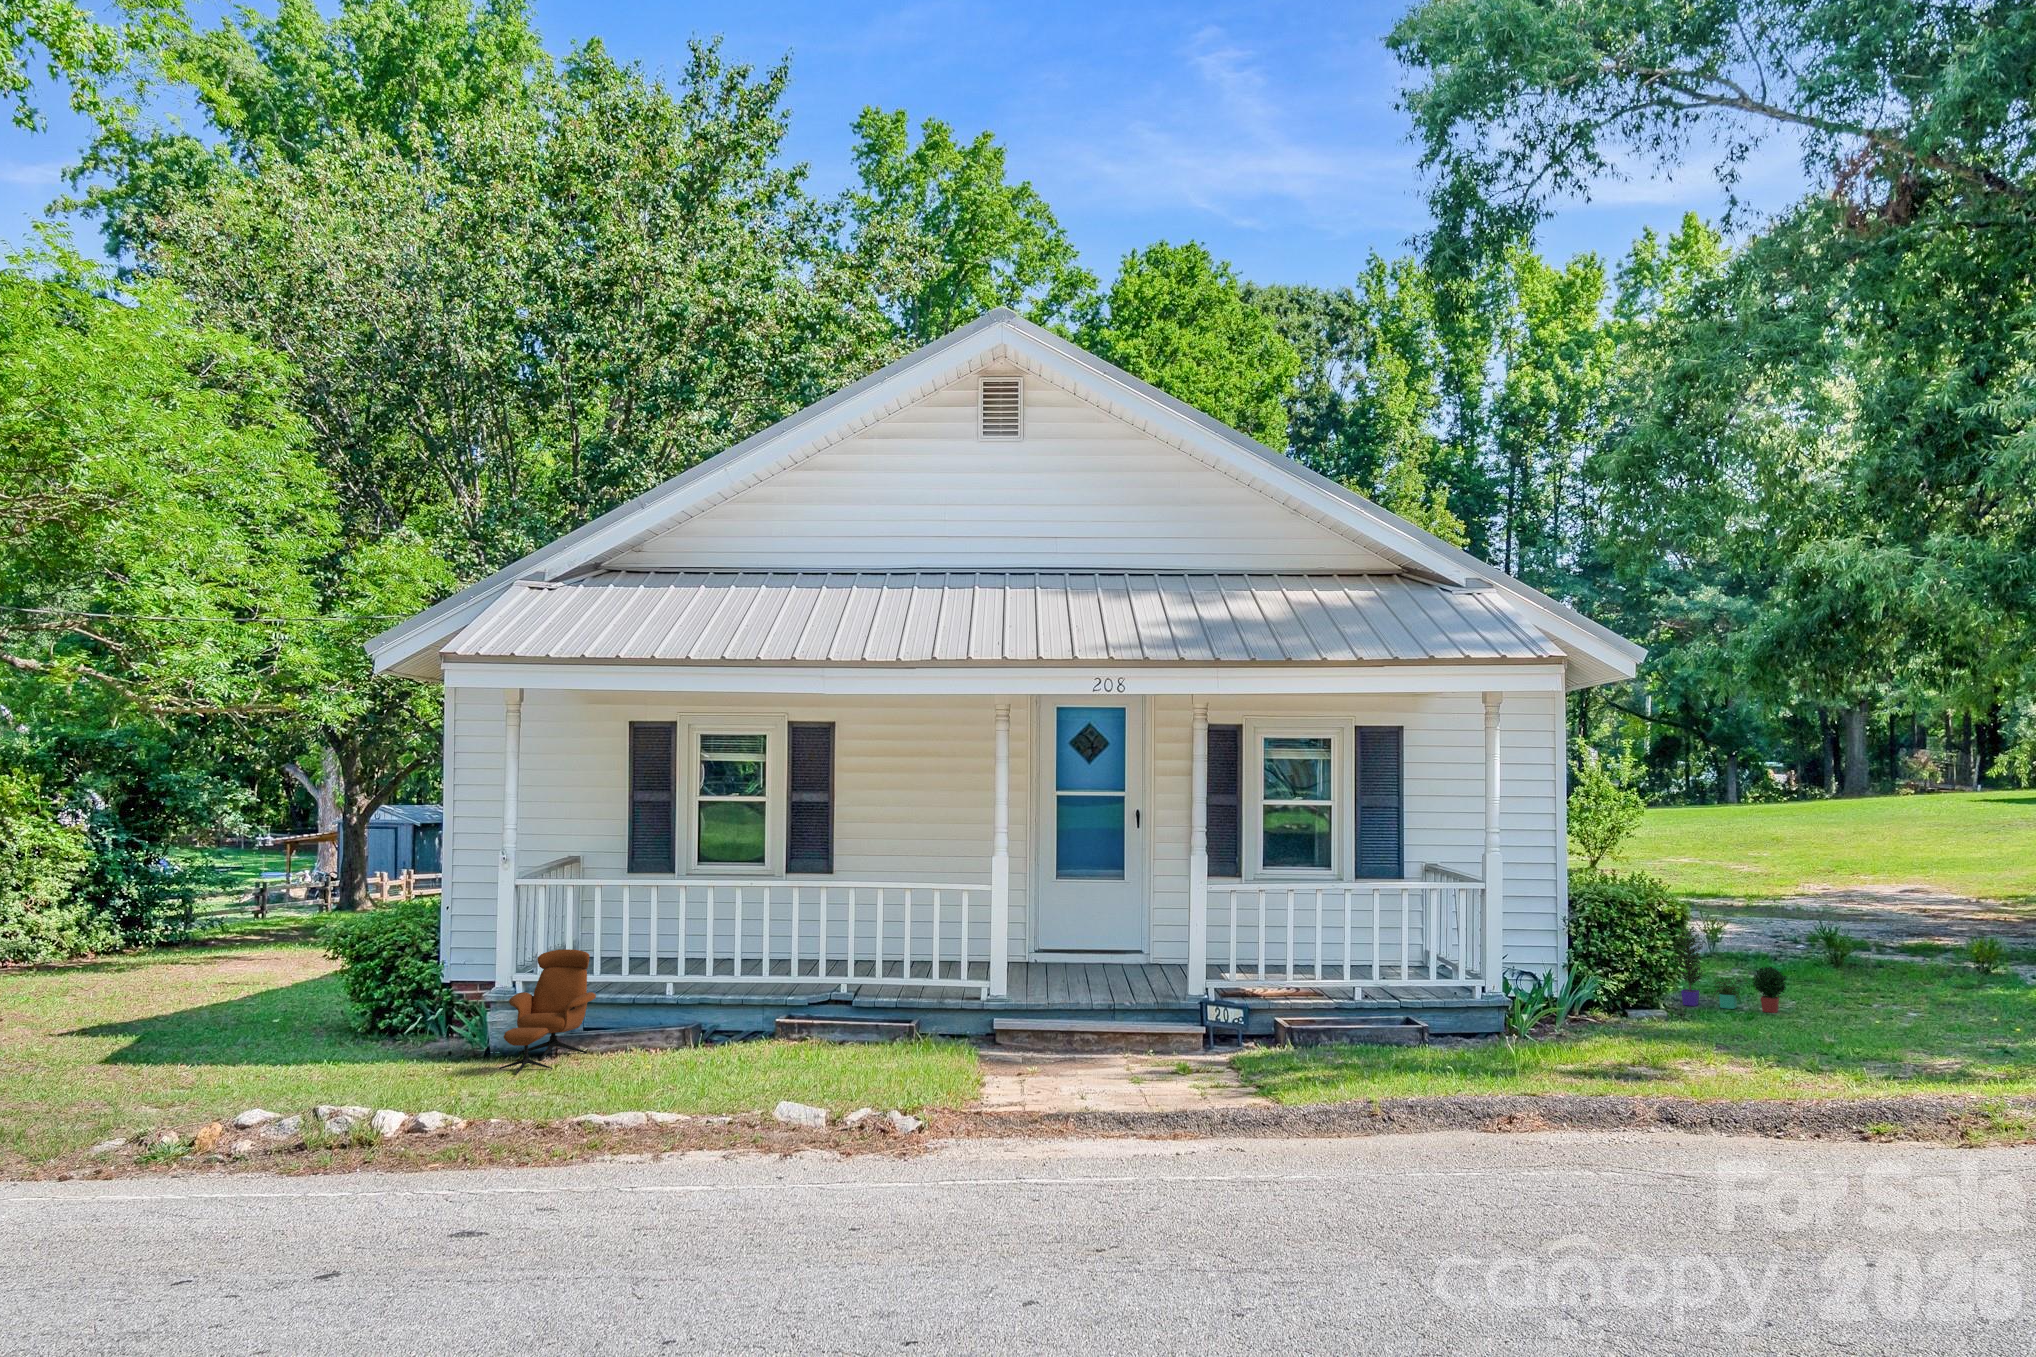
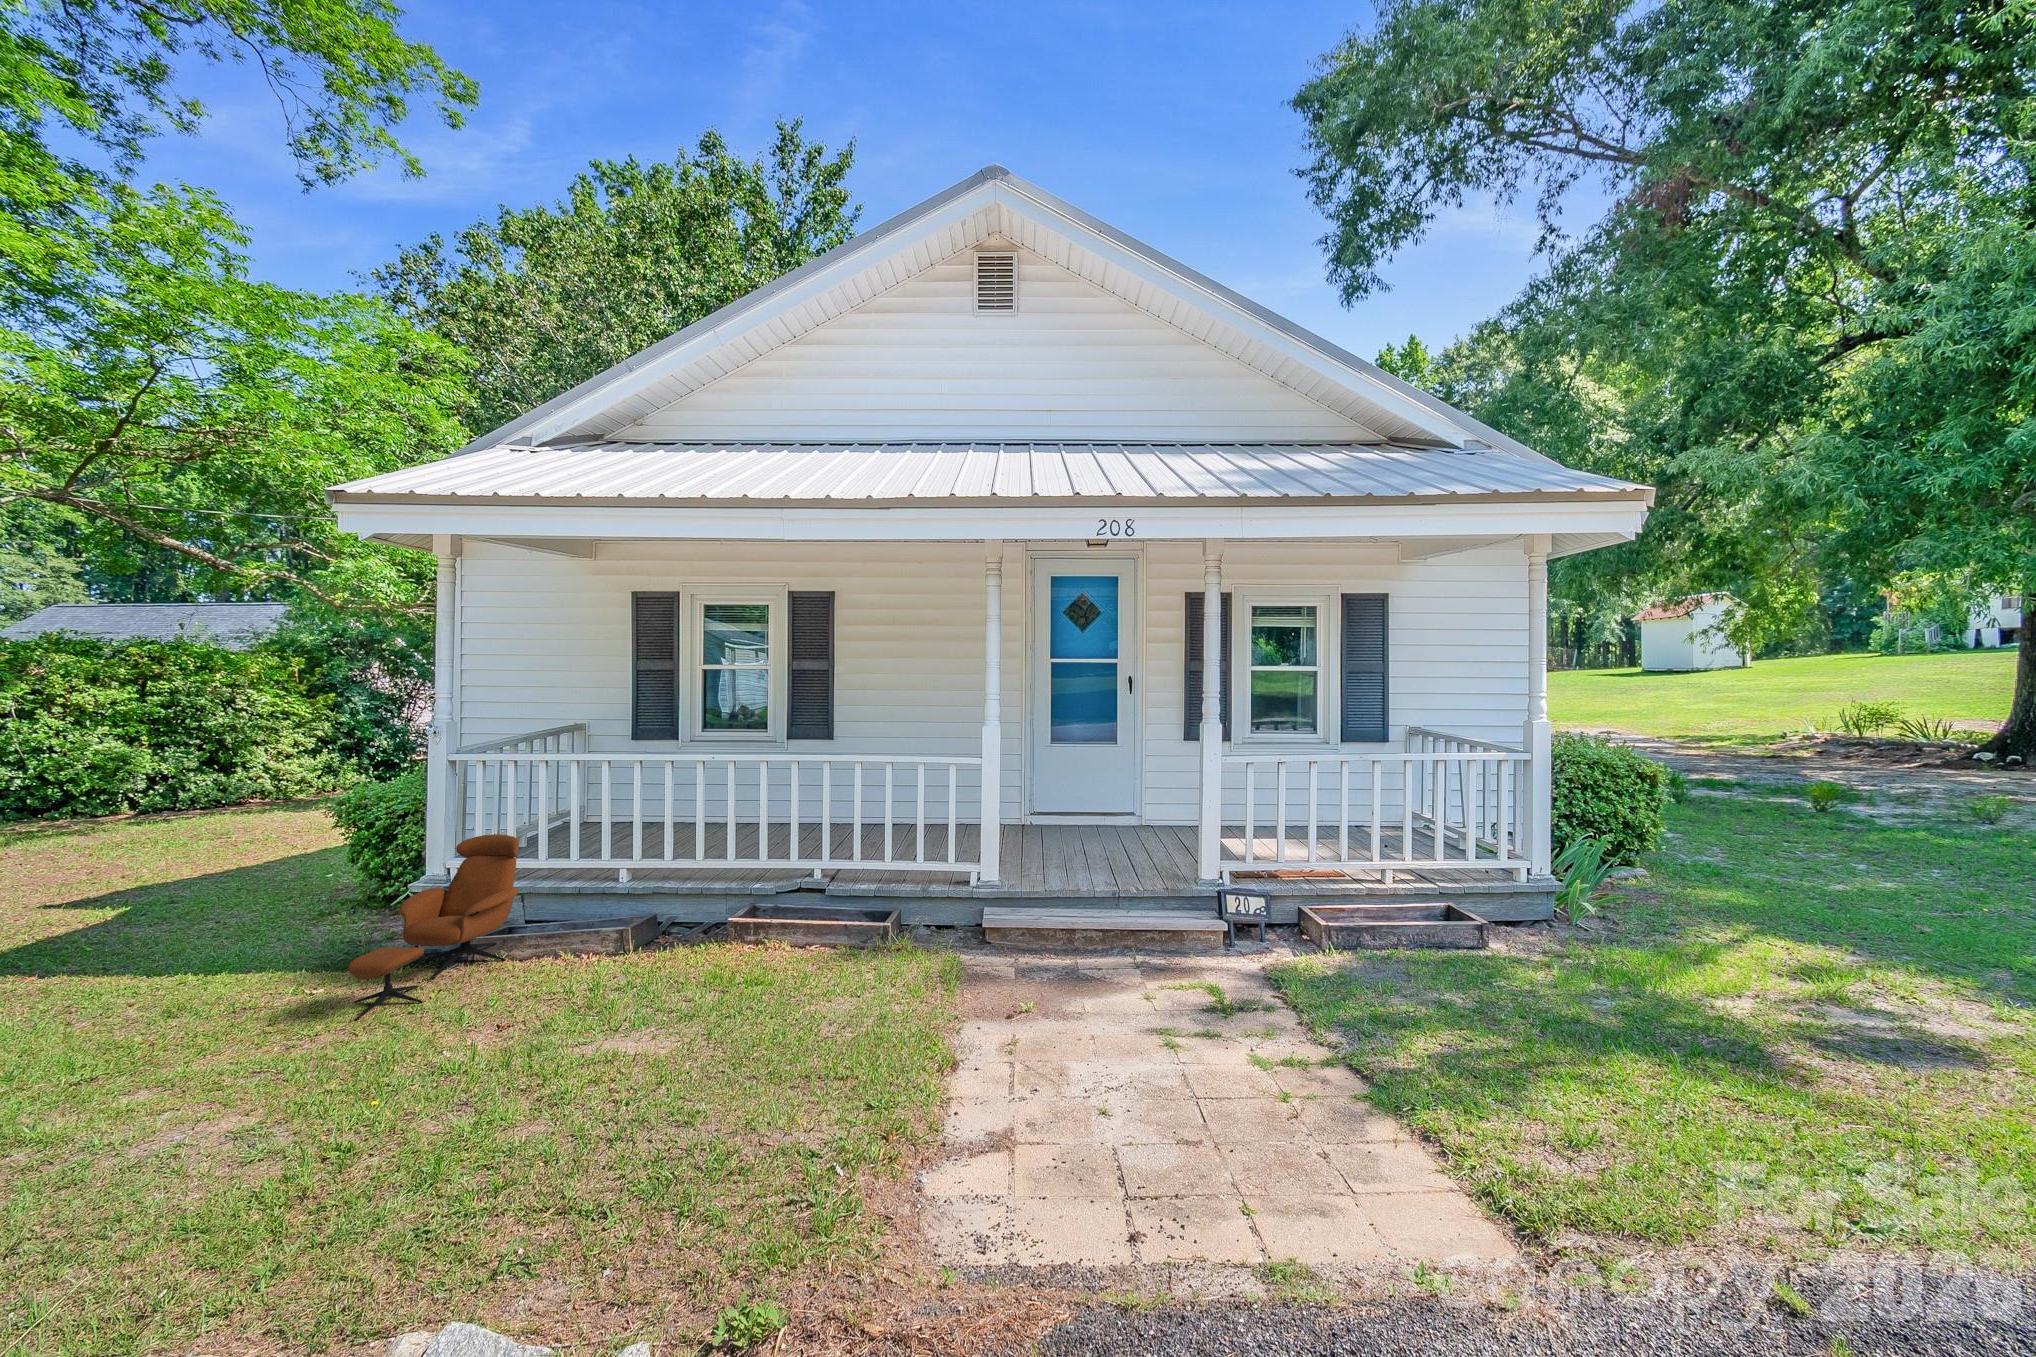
potted plant: present [1673,927,1787,1013] -> none [1658,791,1807,883]

